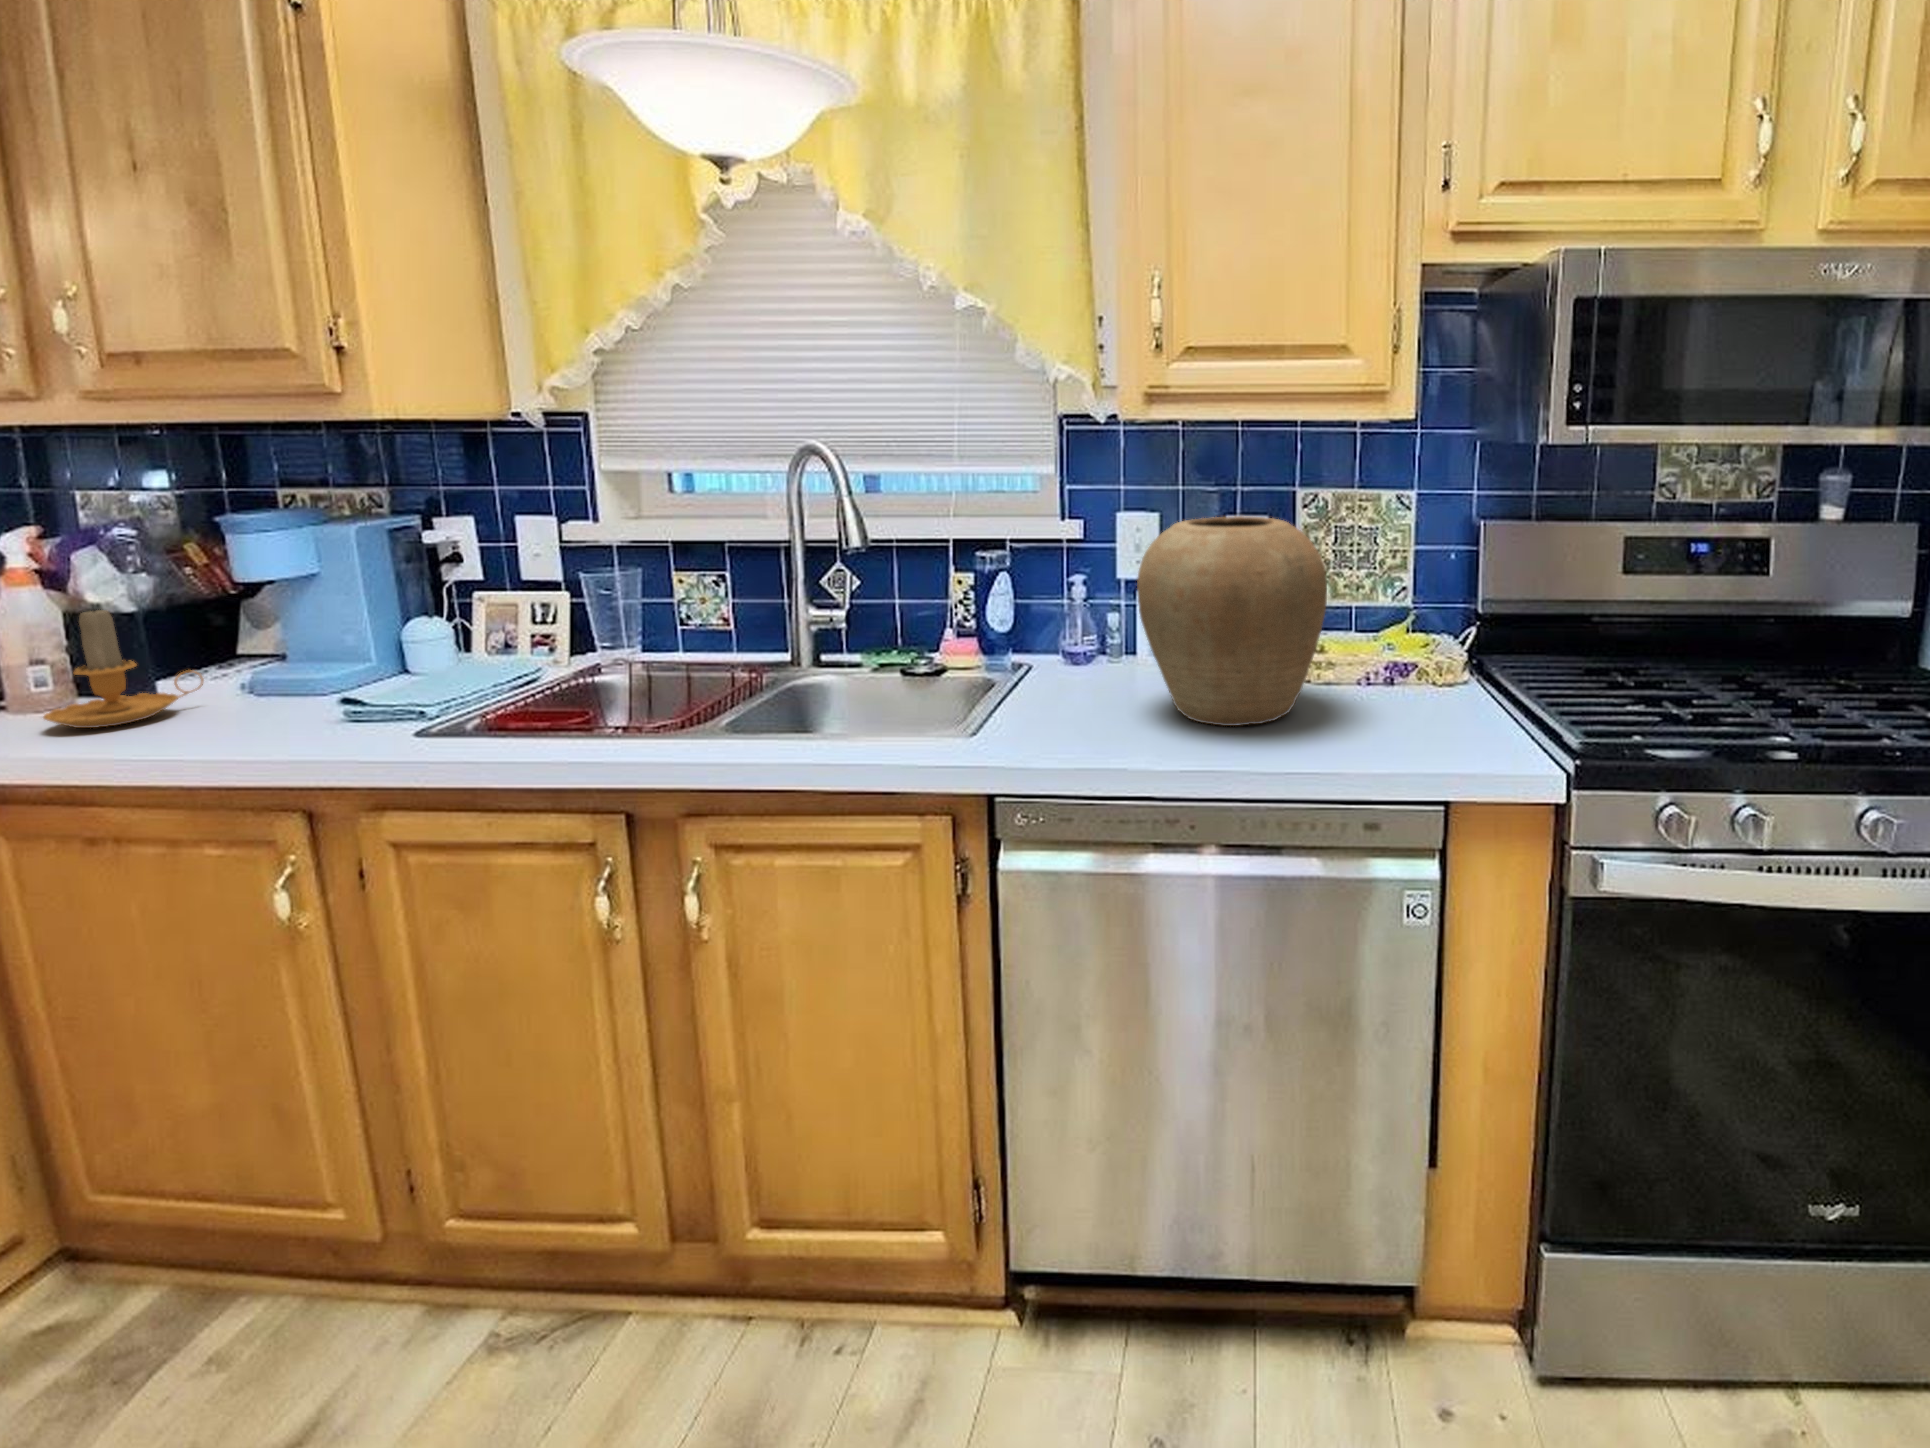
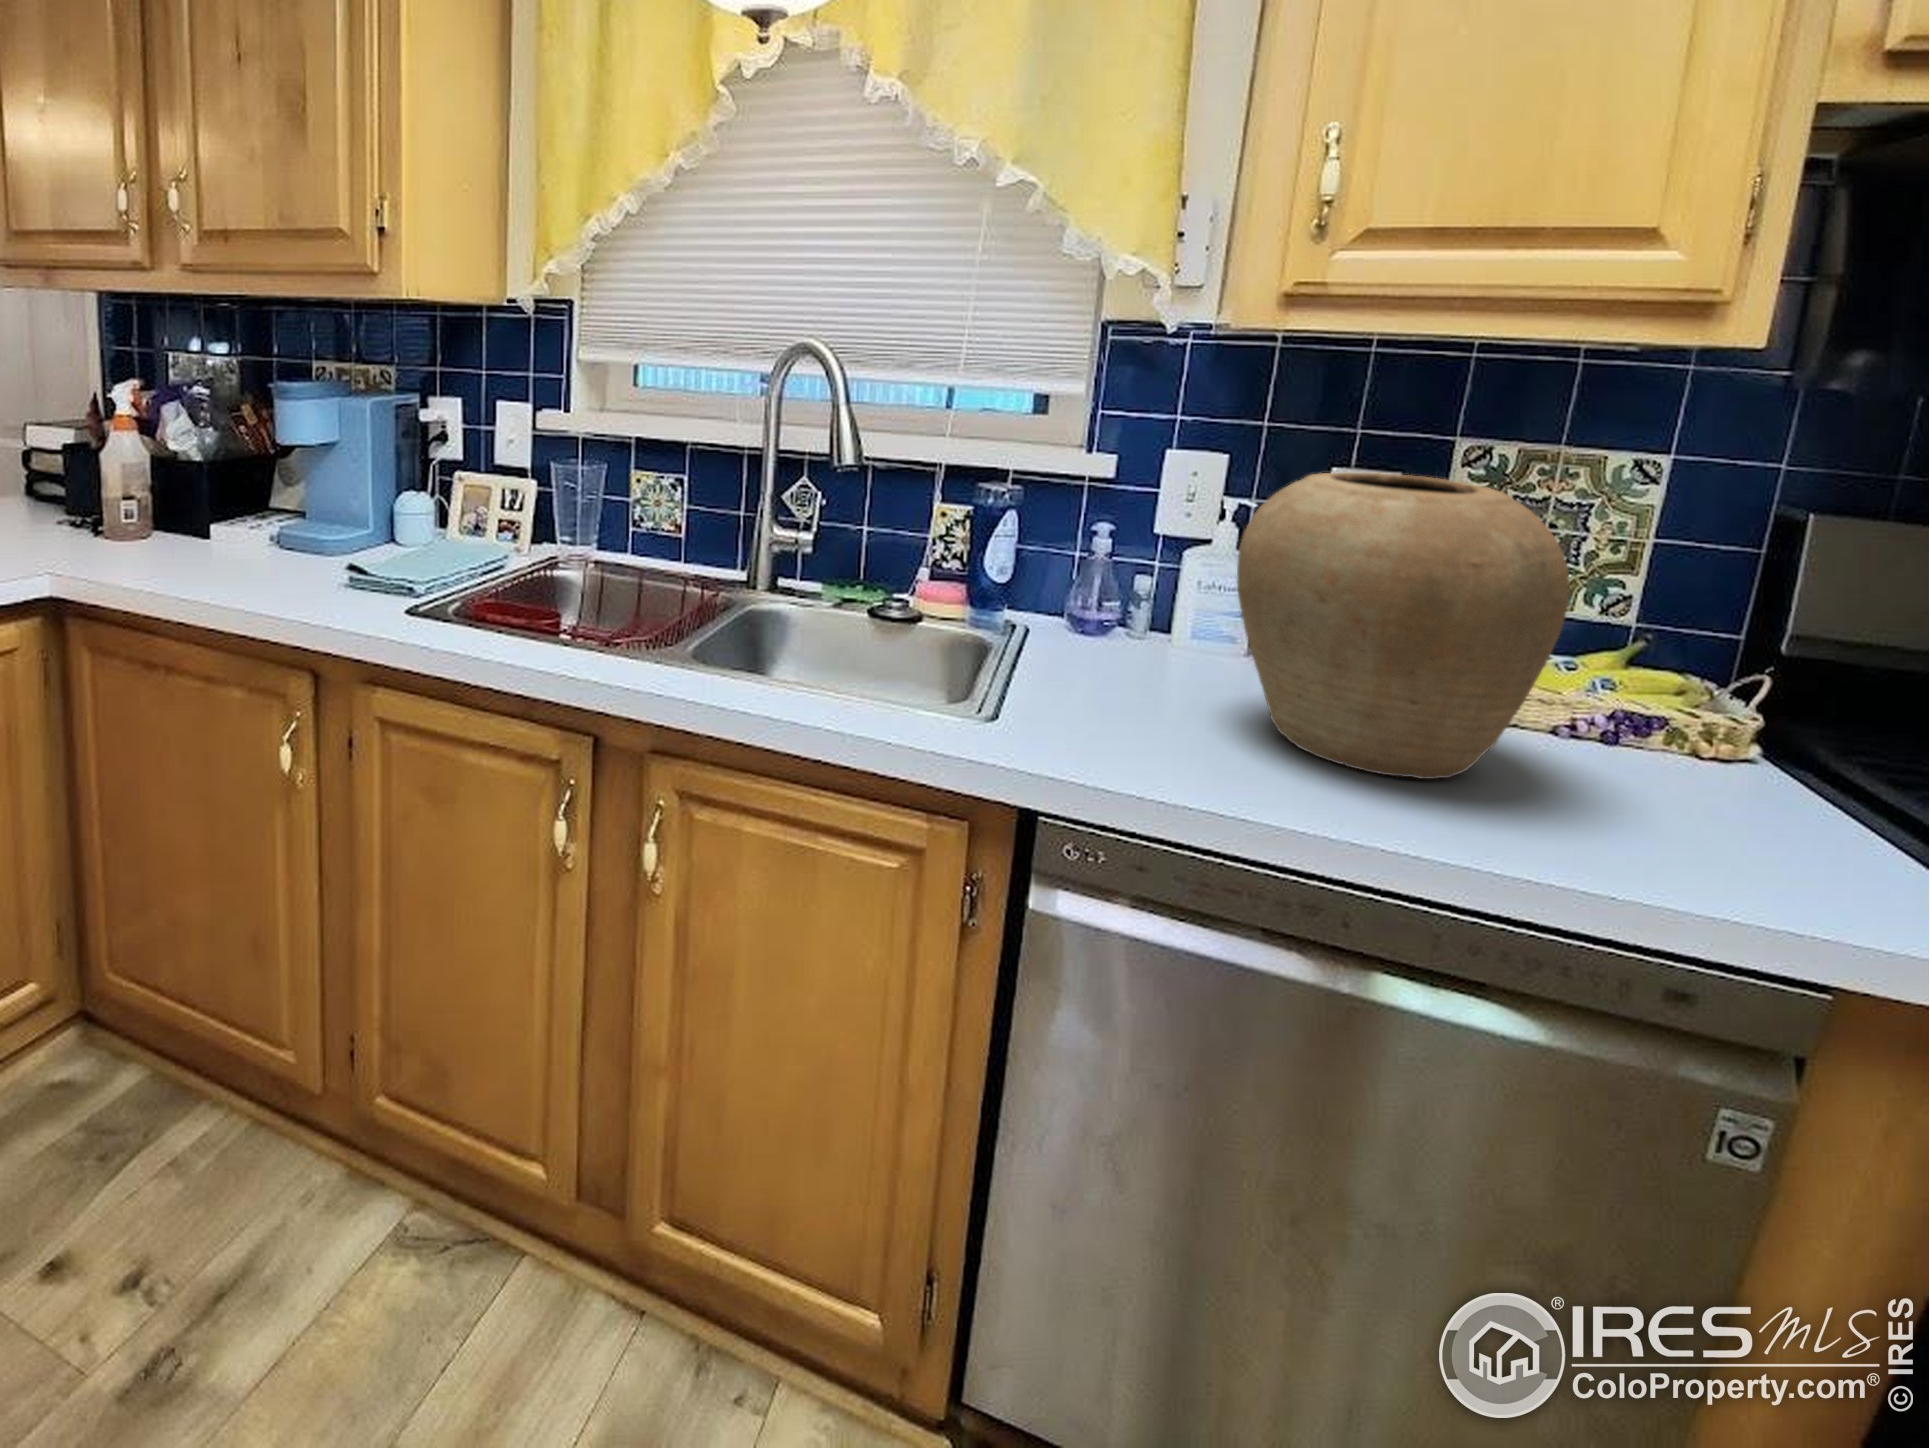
candle: present [43,610,203,728] -> none [141,452,249,562]

